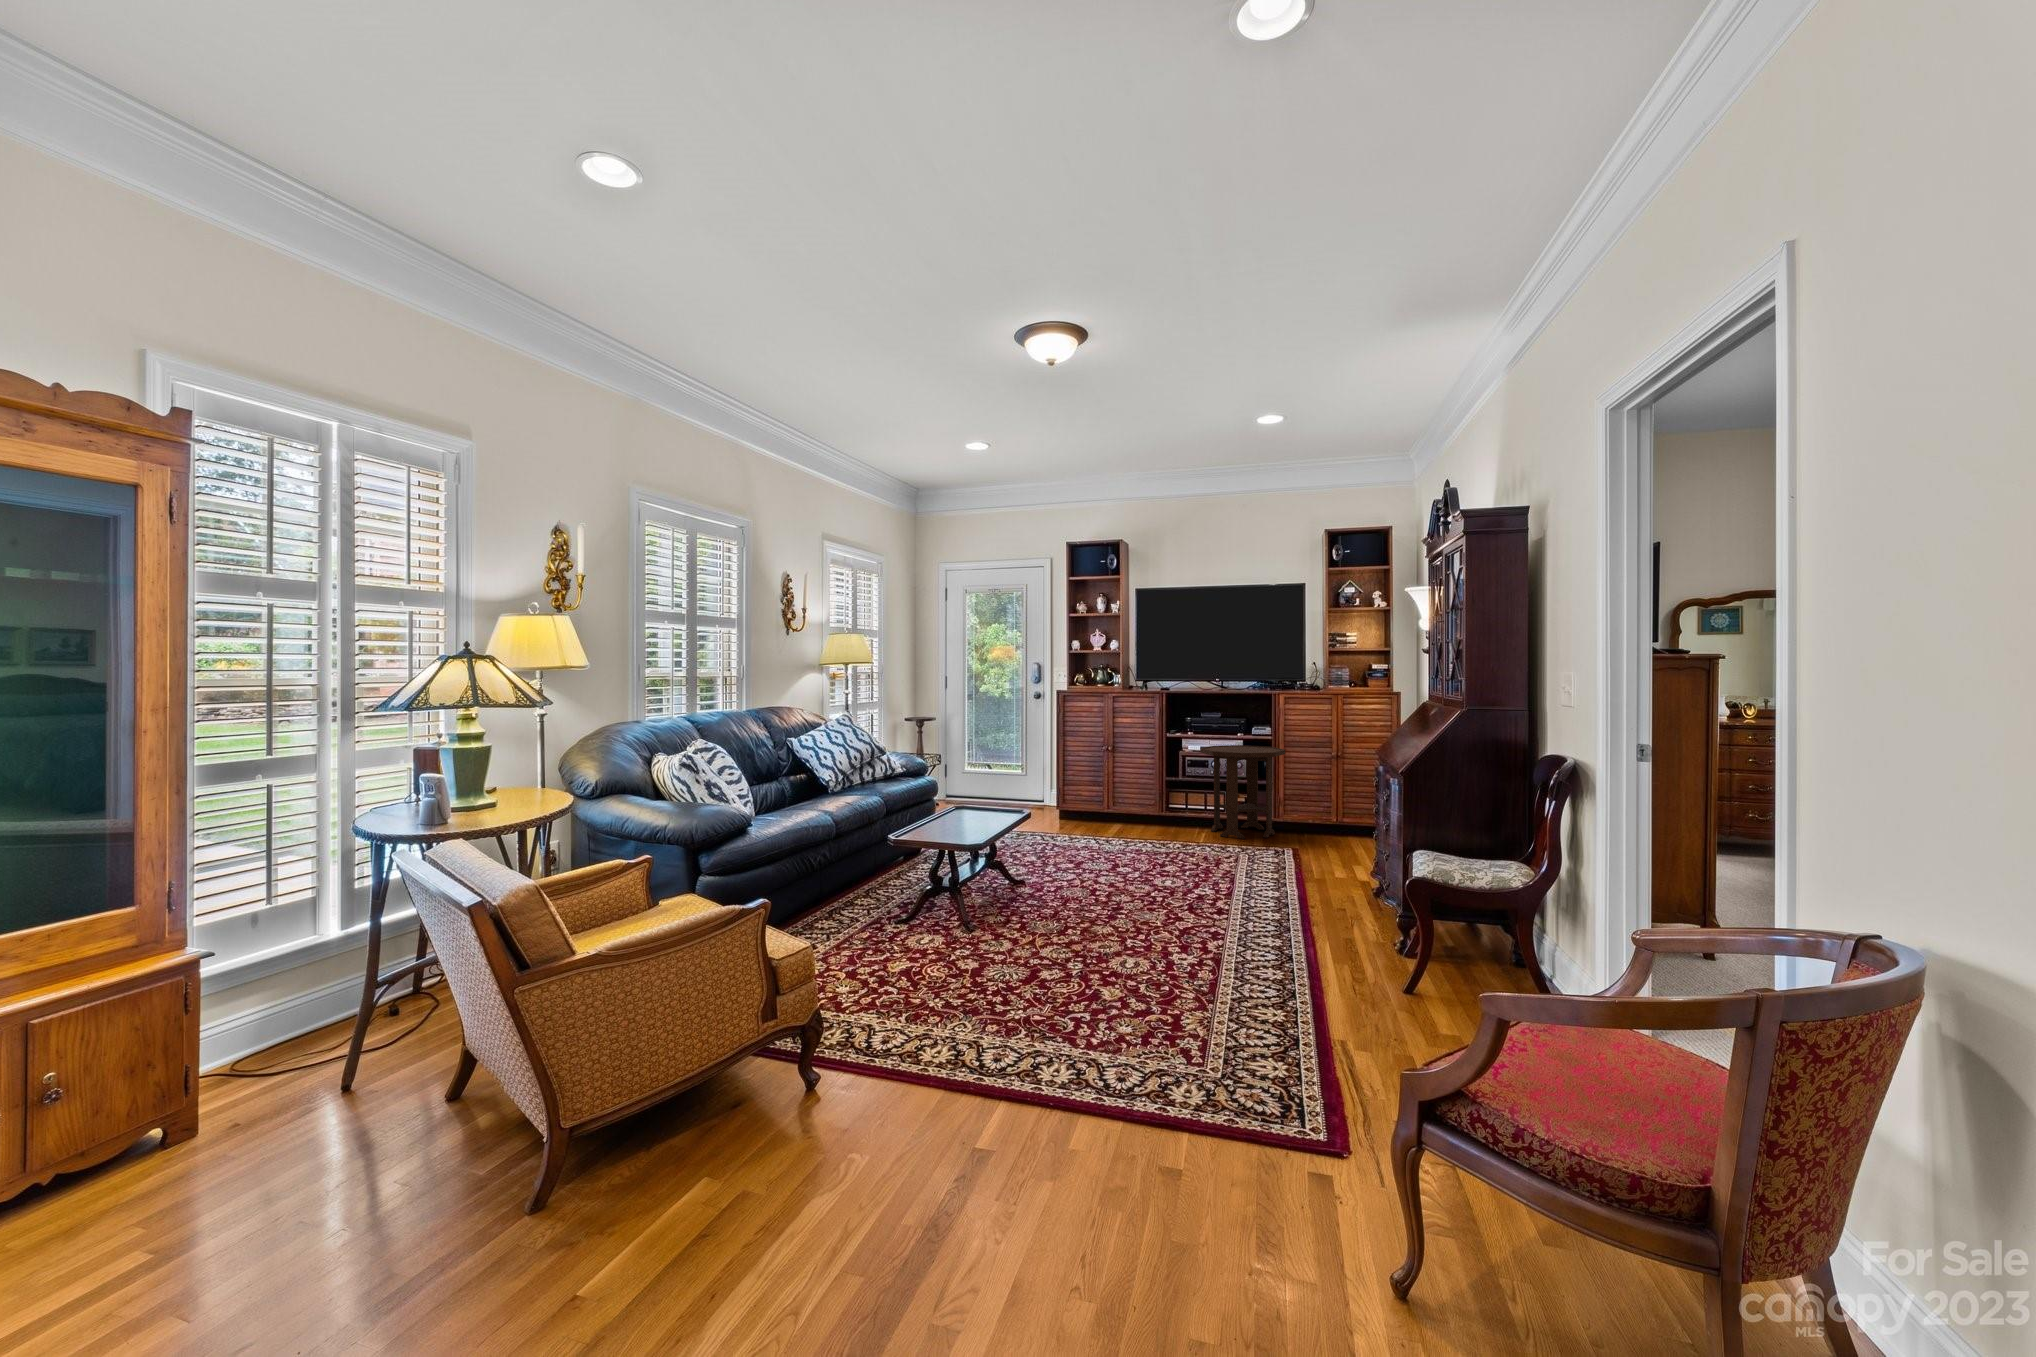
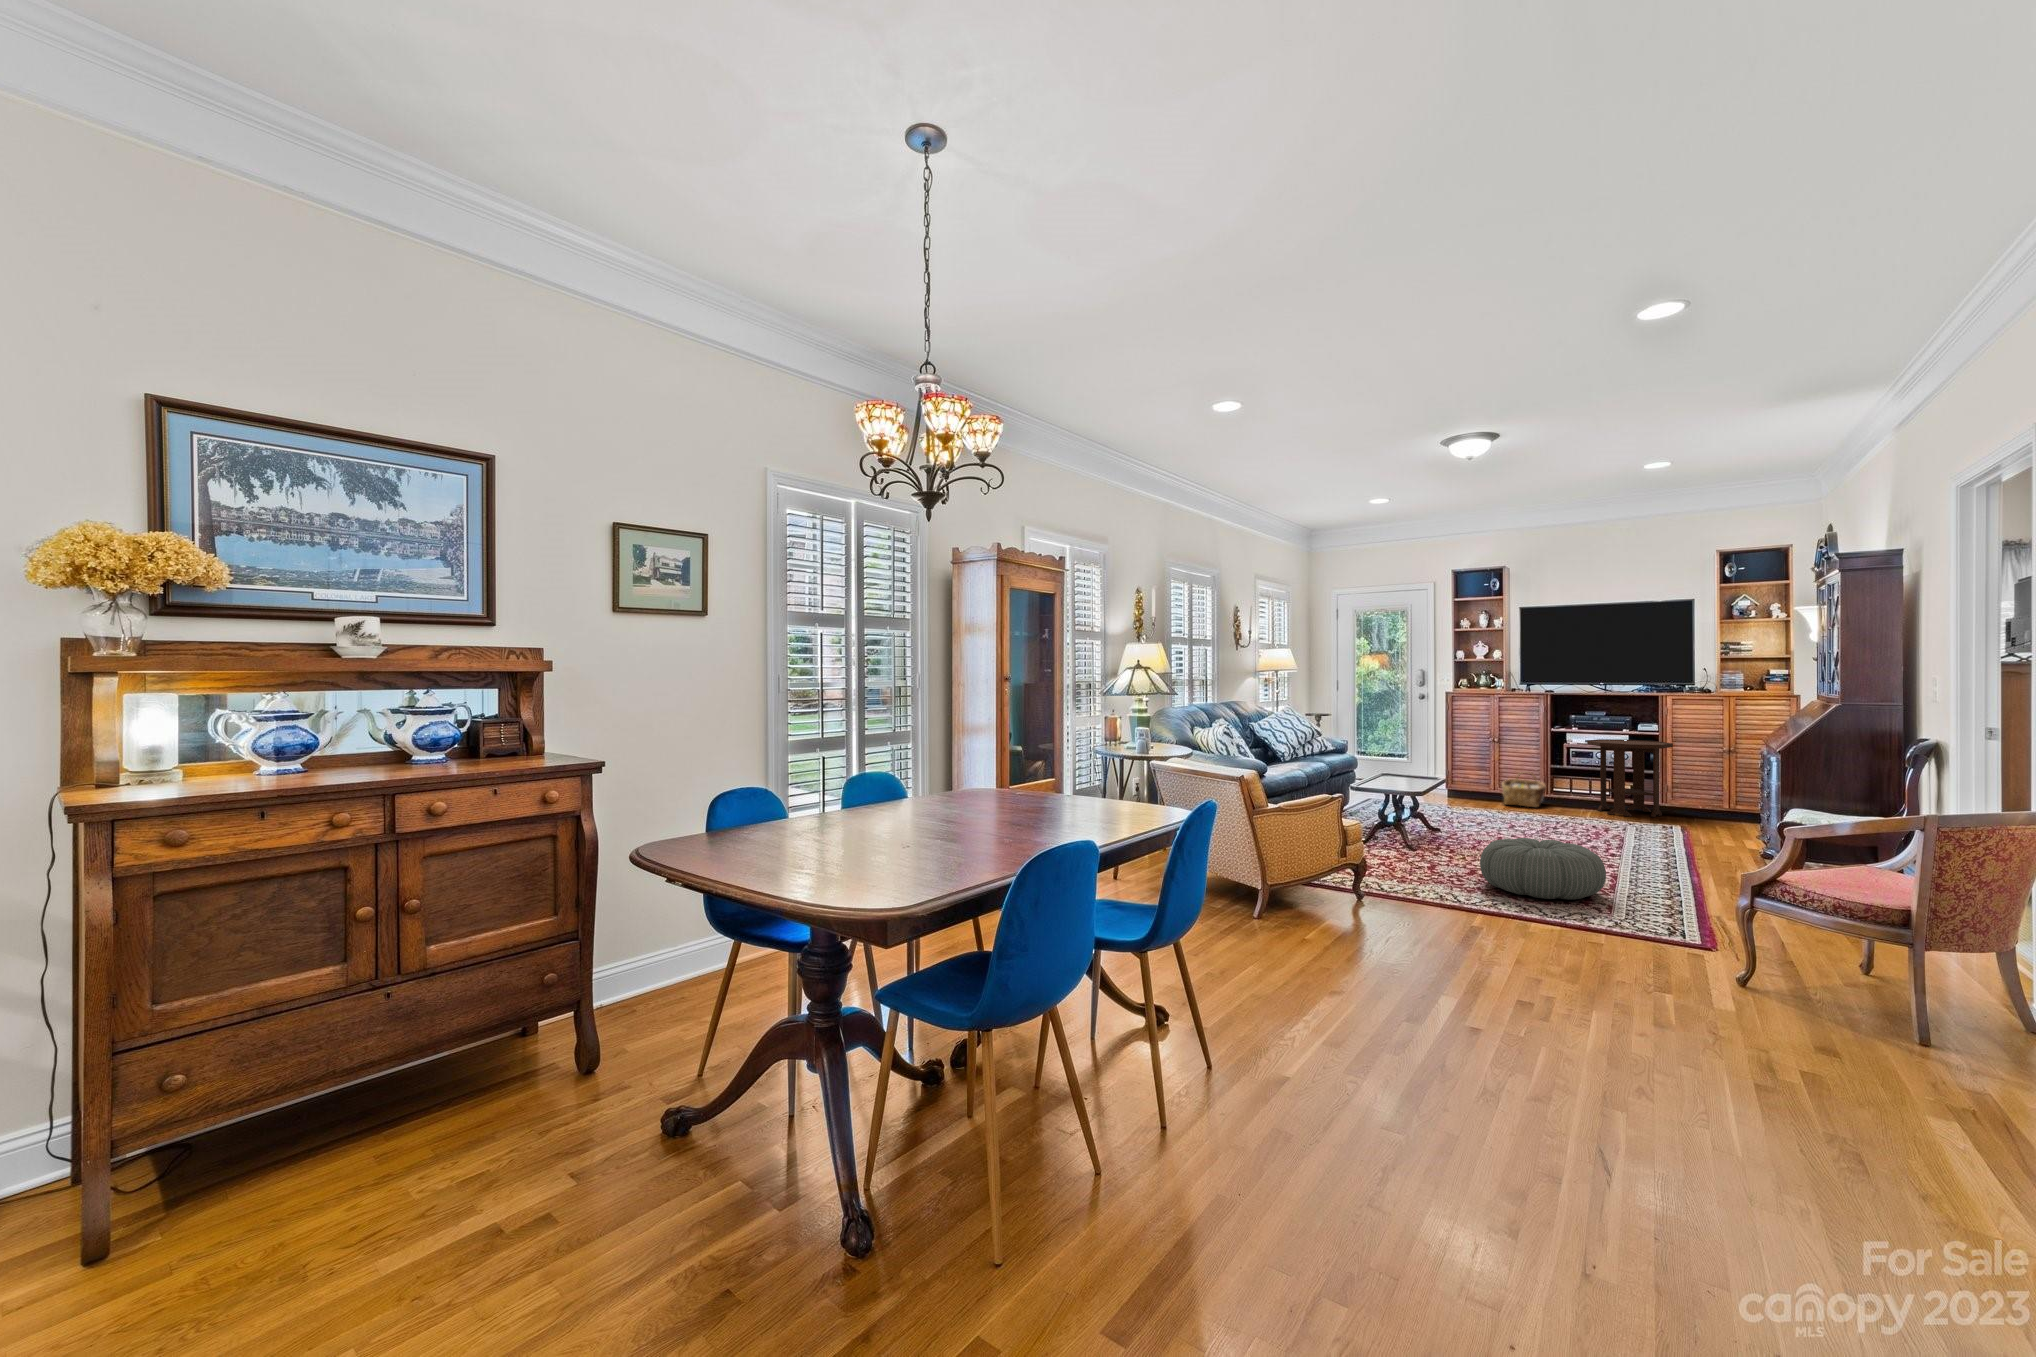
woven basket: none [1112,786,1158,831] -> present [1502,774,1546,807]
pouf: none [1027,921,1197,1034] -> present [1480,838,1606,900]

